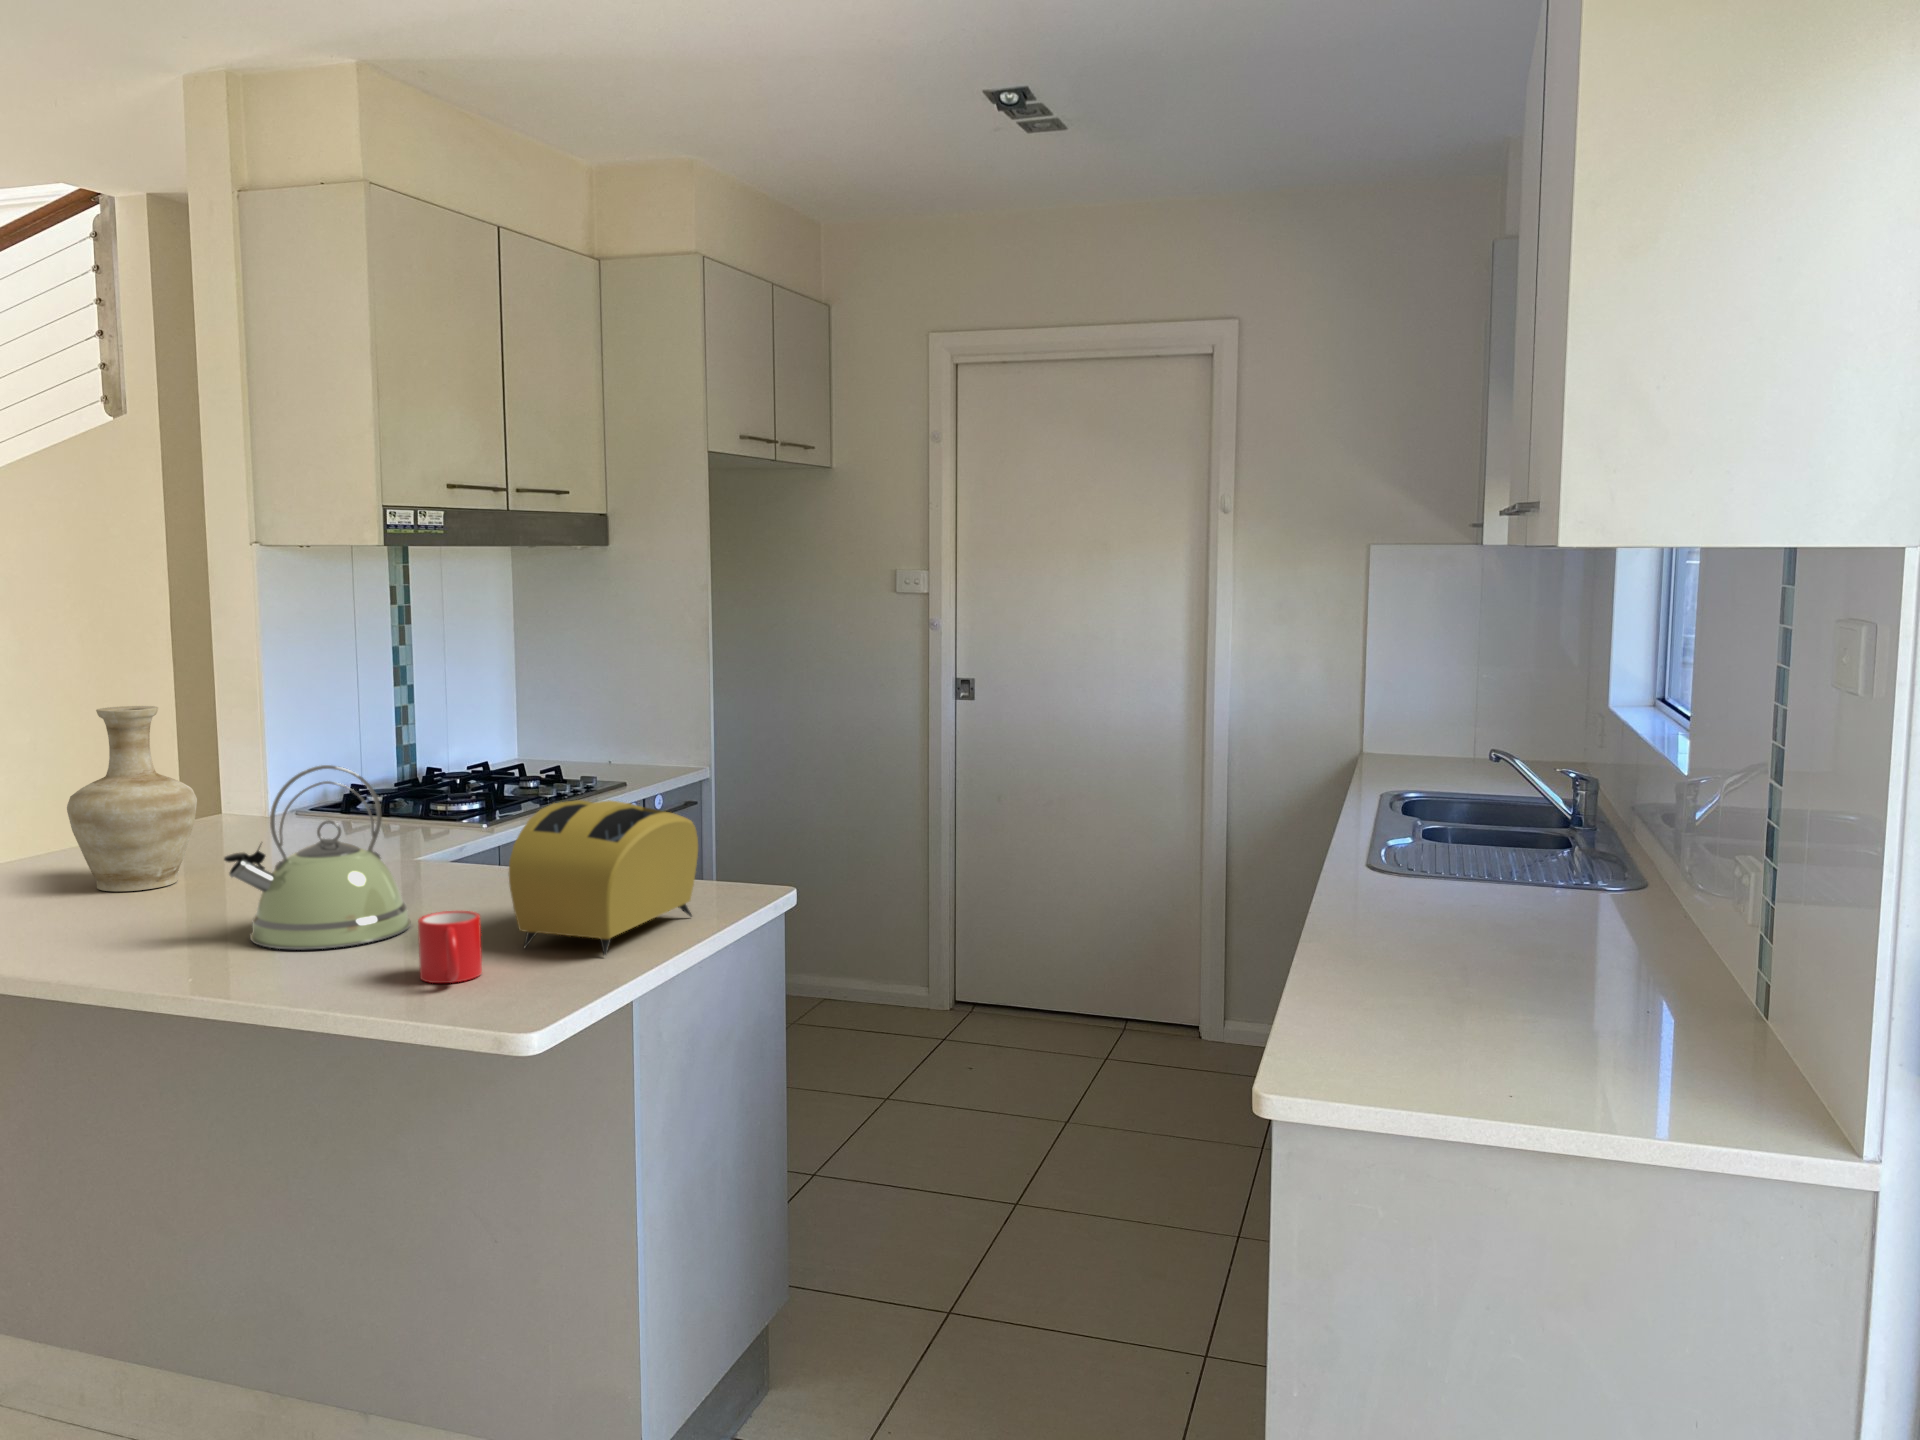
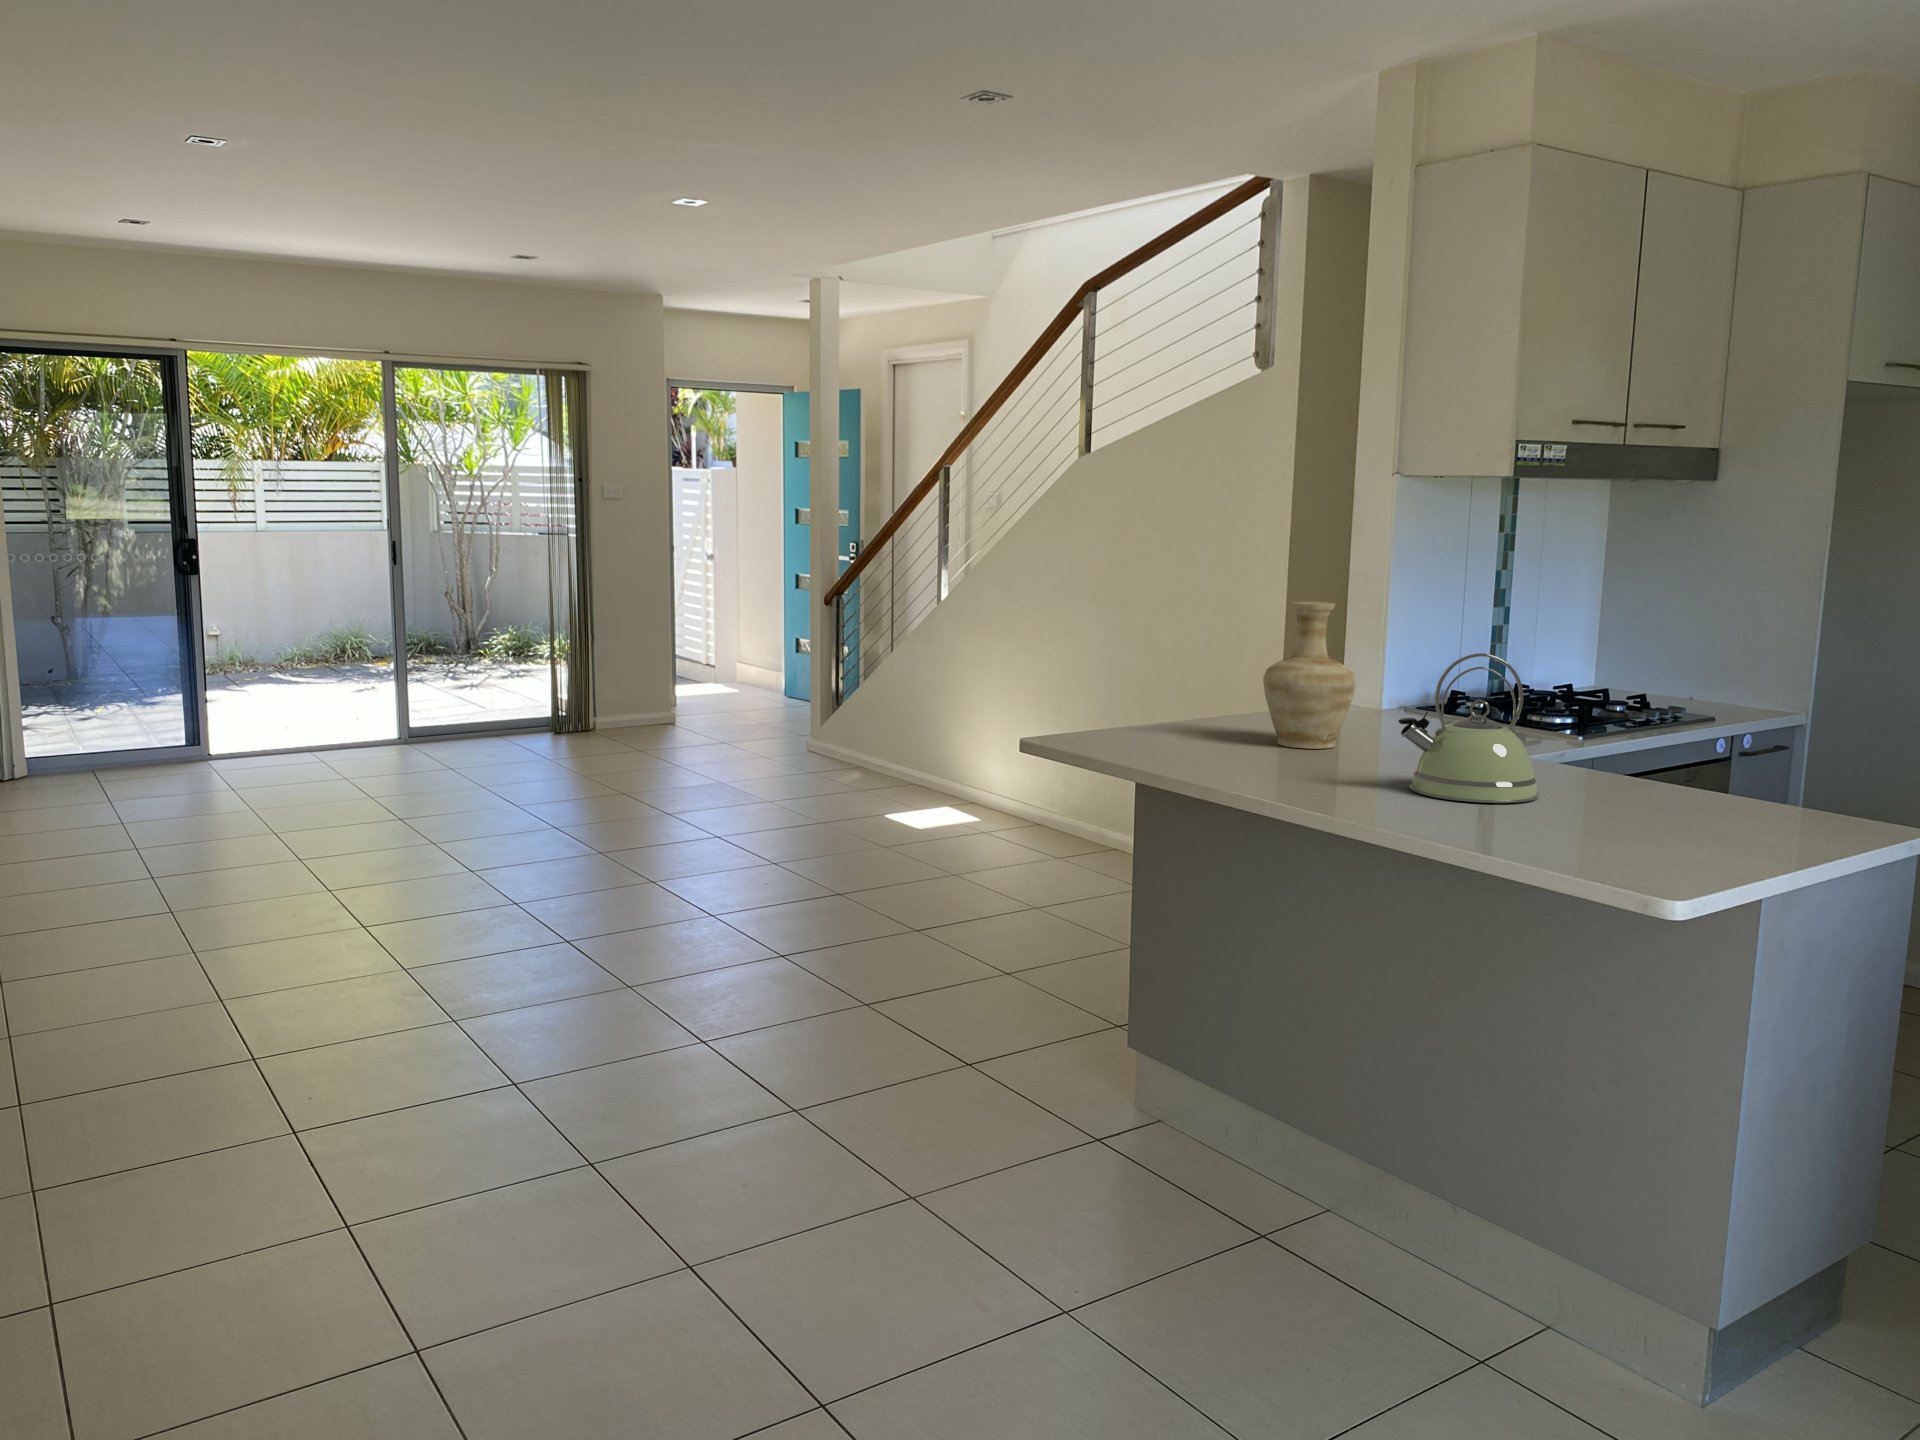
toaster: present [509,800,698,956] -> none [1638,702,1822,839]
mug: present [418,911,482,983] -> none [1559,779,1616,837]

